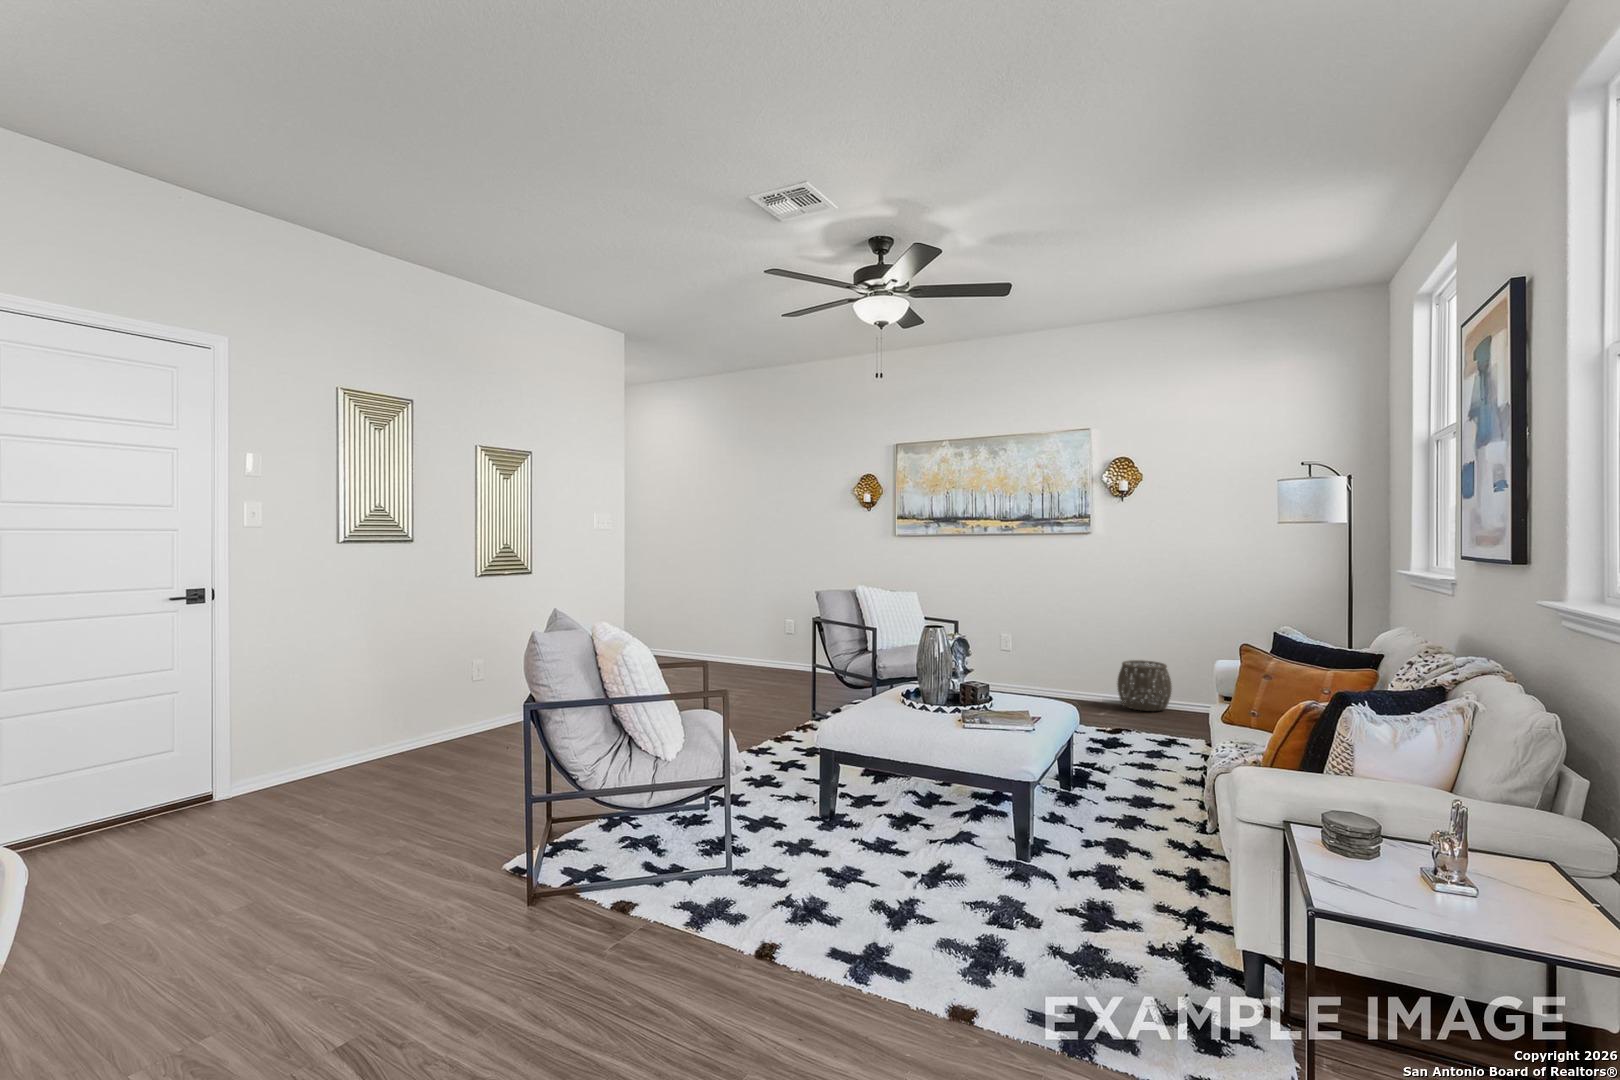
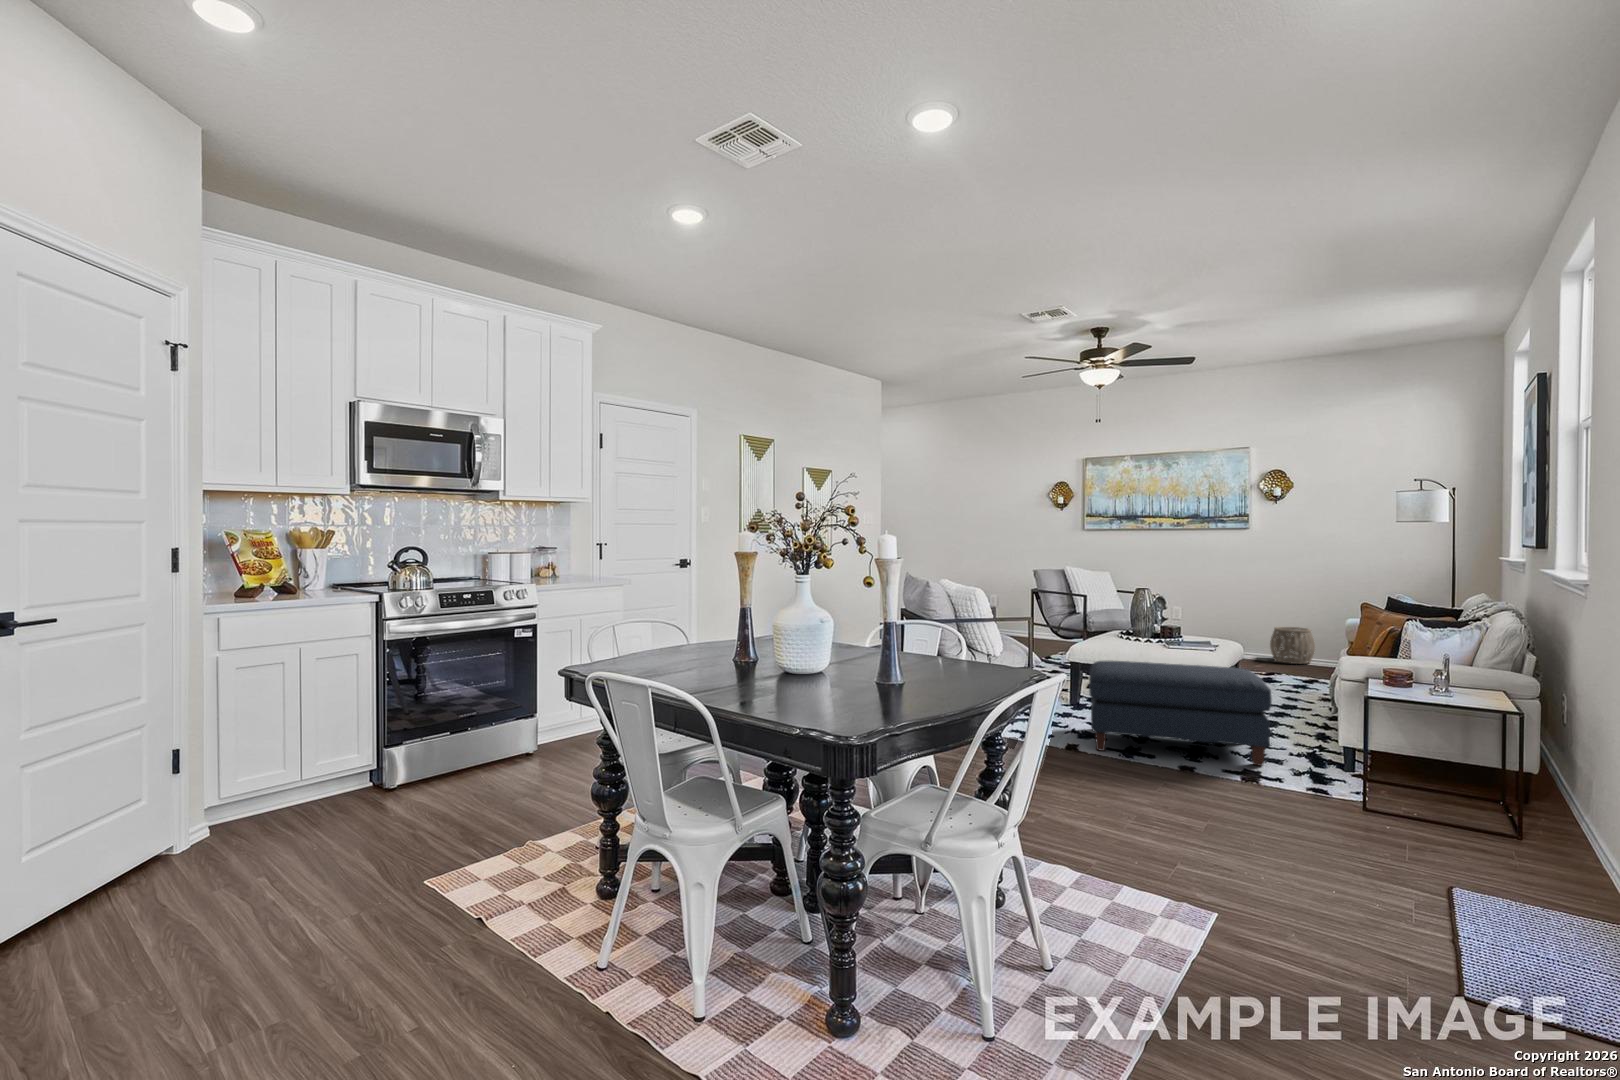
ottoman: none [789,773,1123,1014] -> present [1089,661,1272,766]

